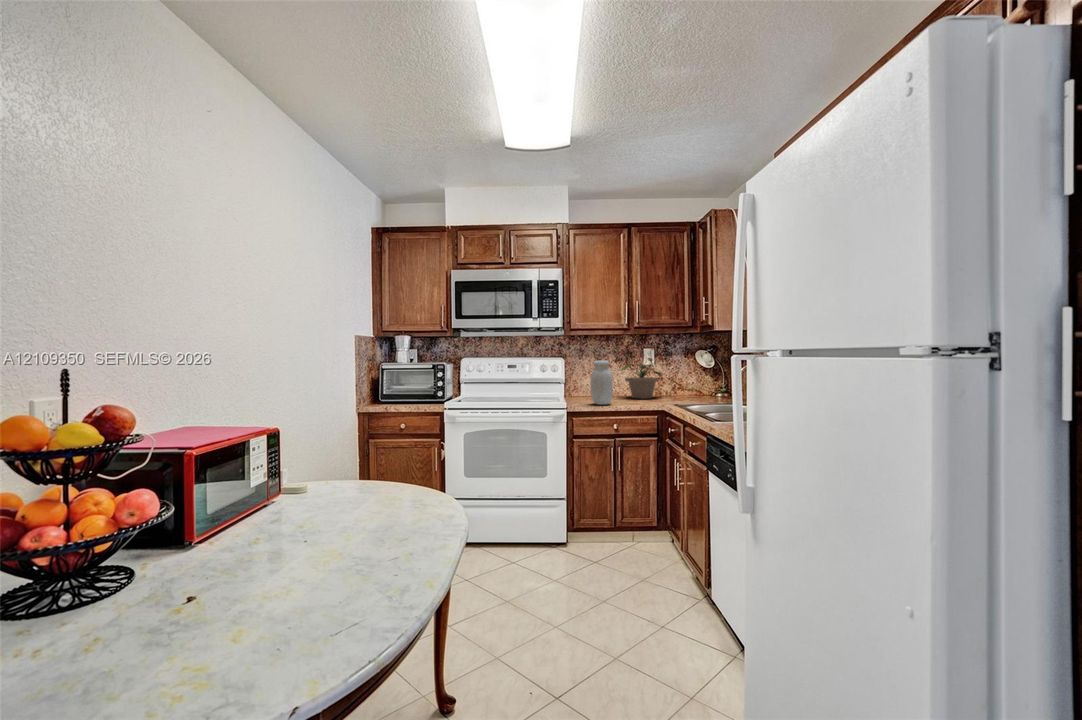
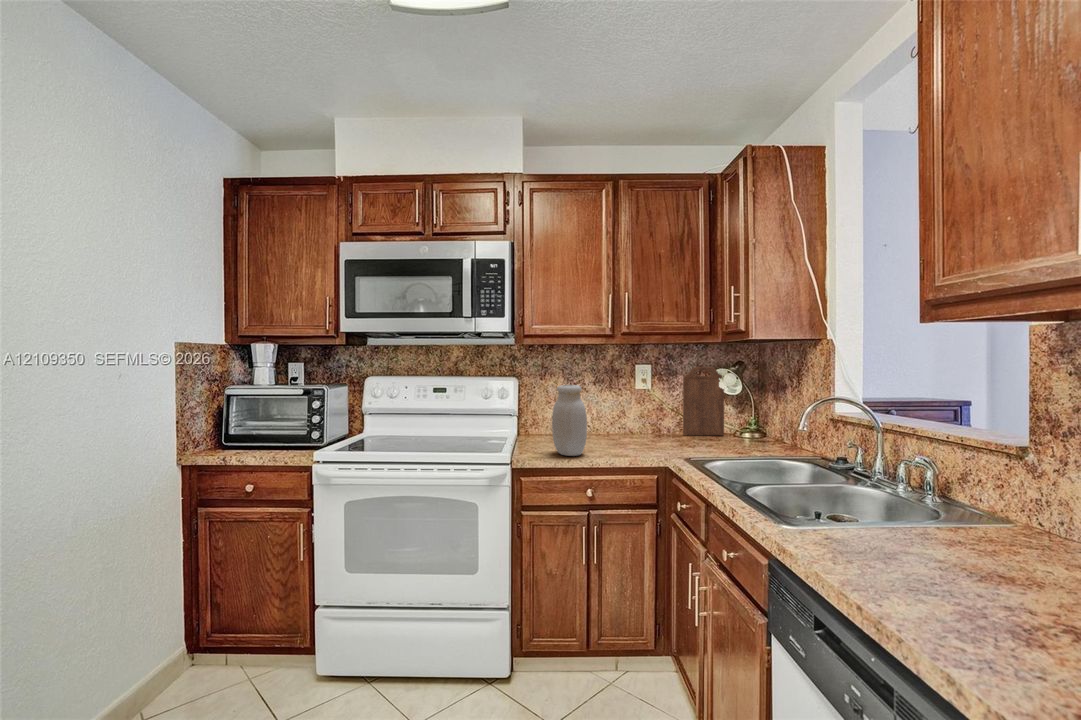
potted plant: present [621,346,662,399] -> none [598,359,668,441]
cutting board: none [676,350,703,396] -> present [683,367,724,436]

